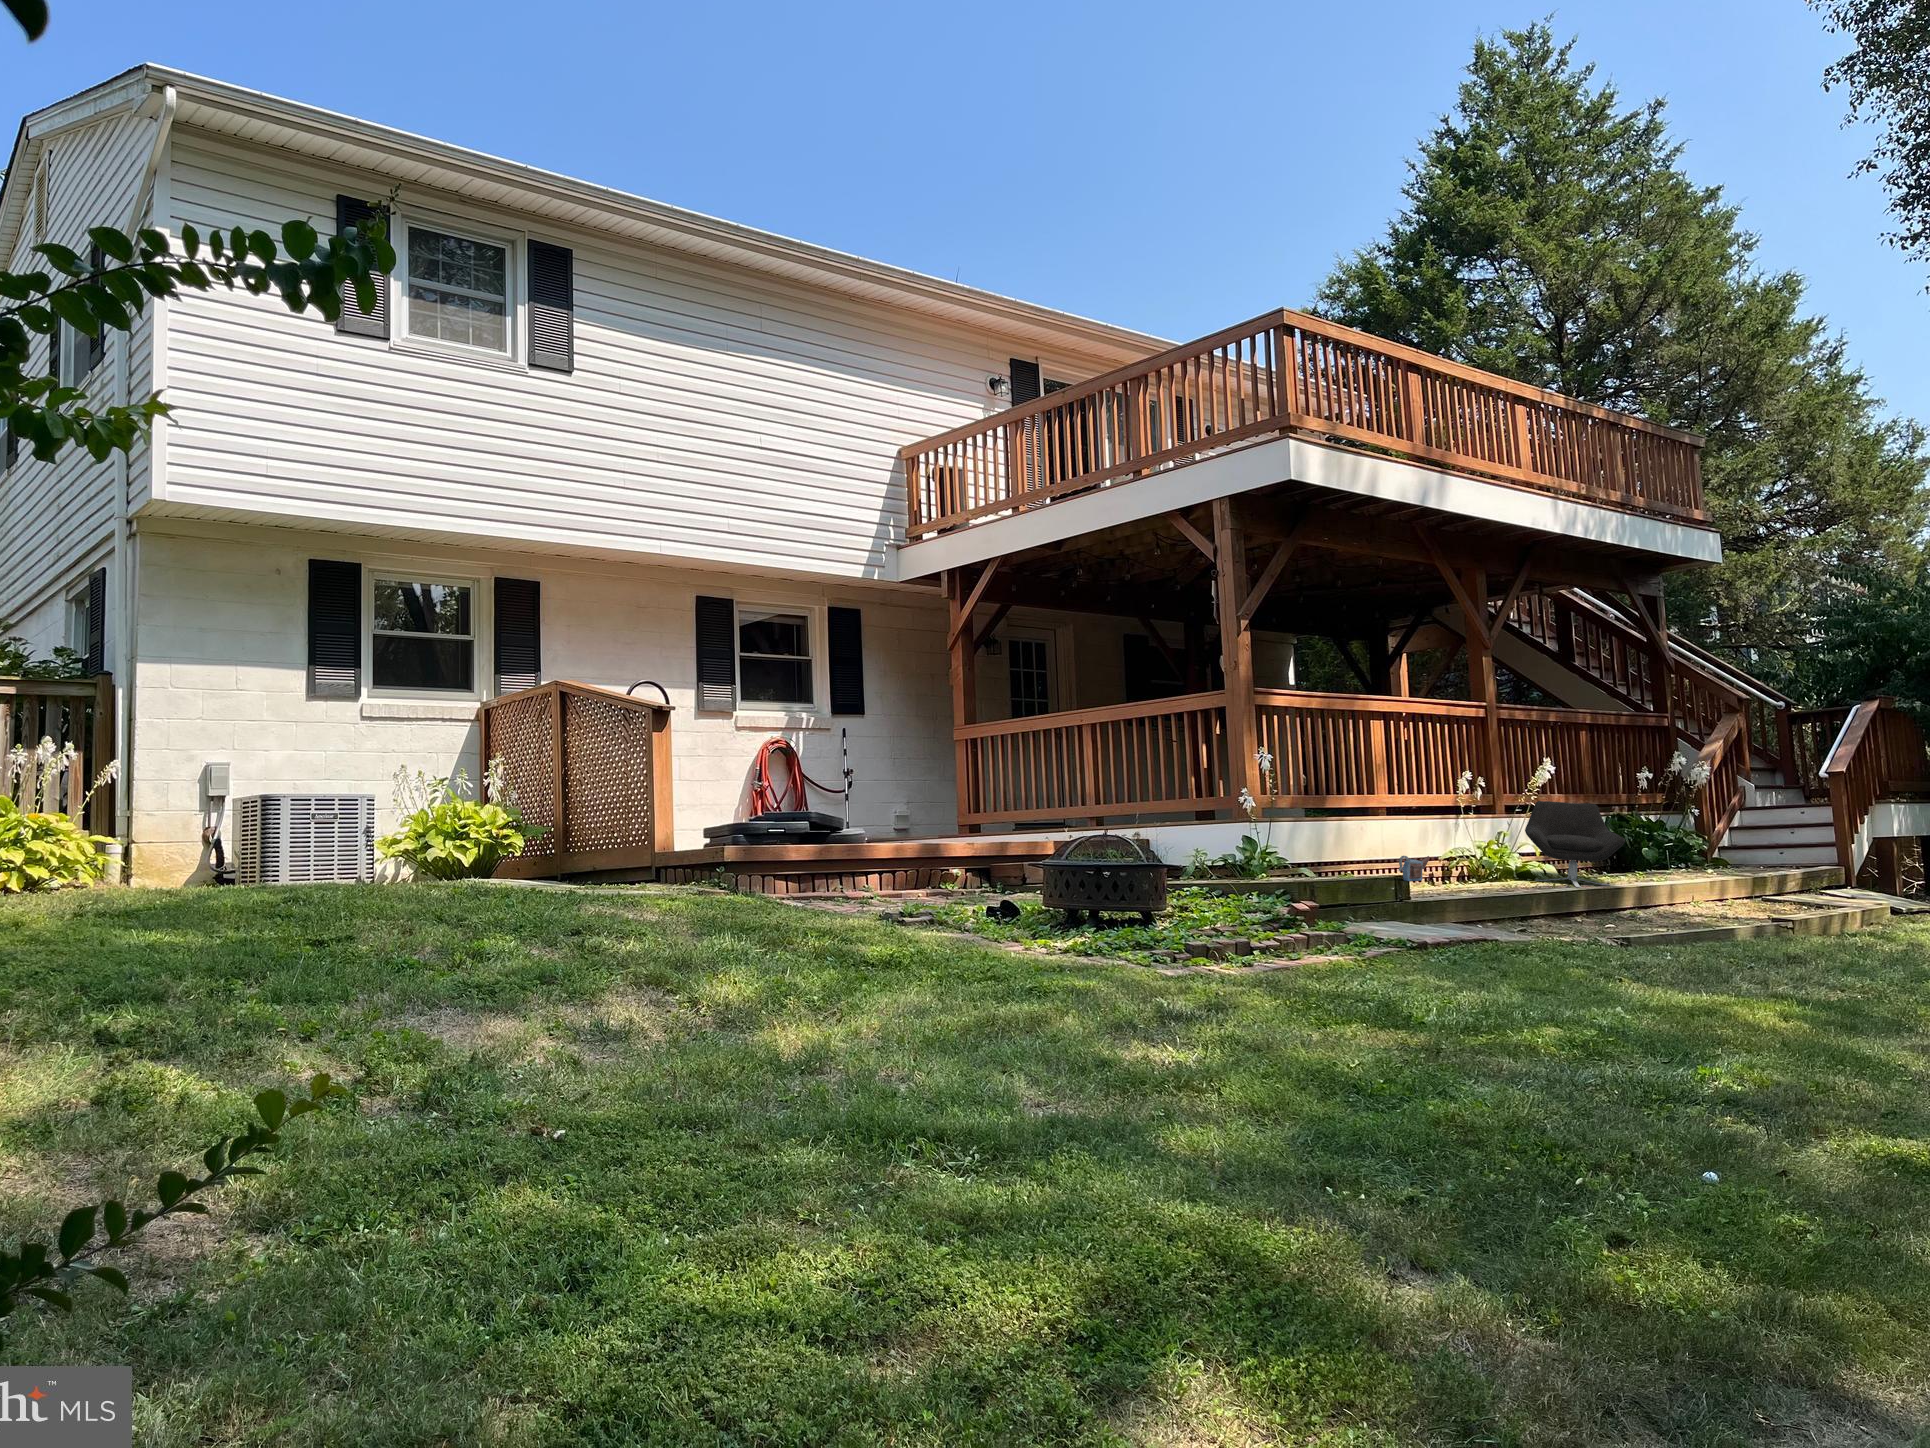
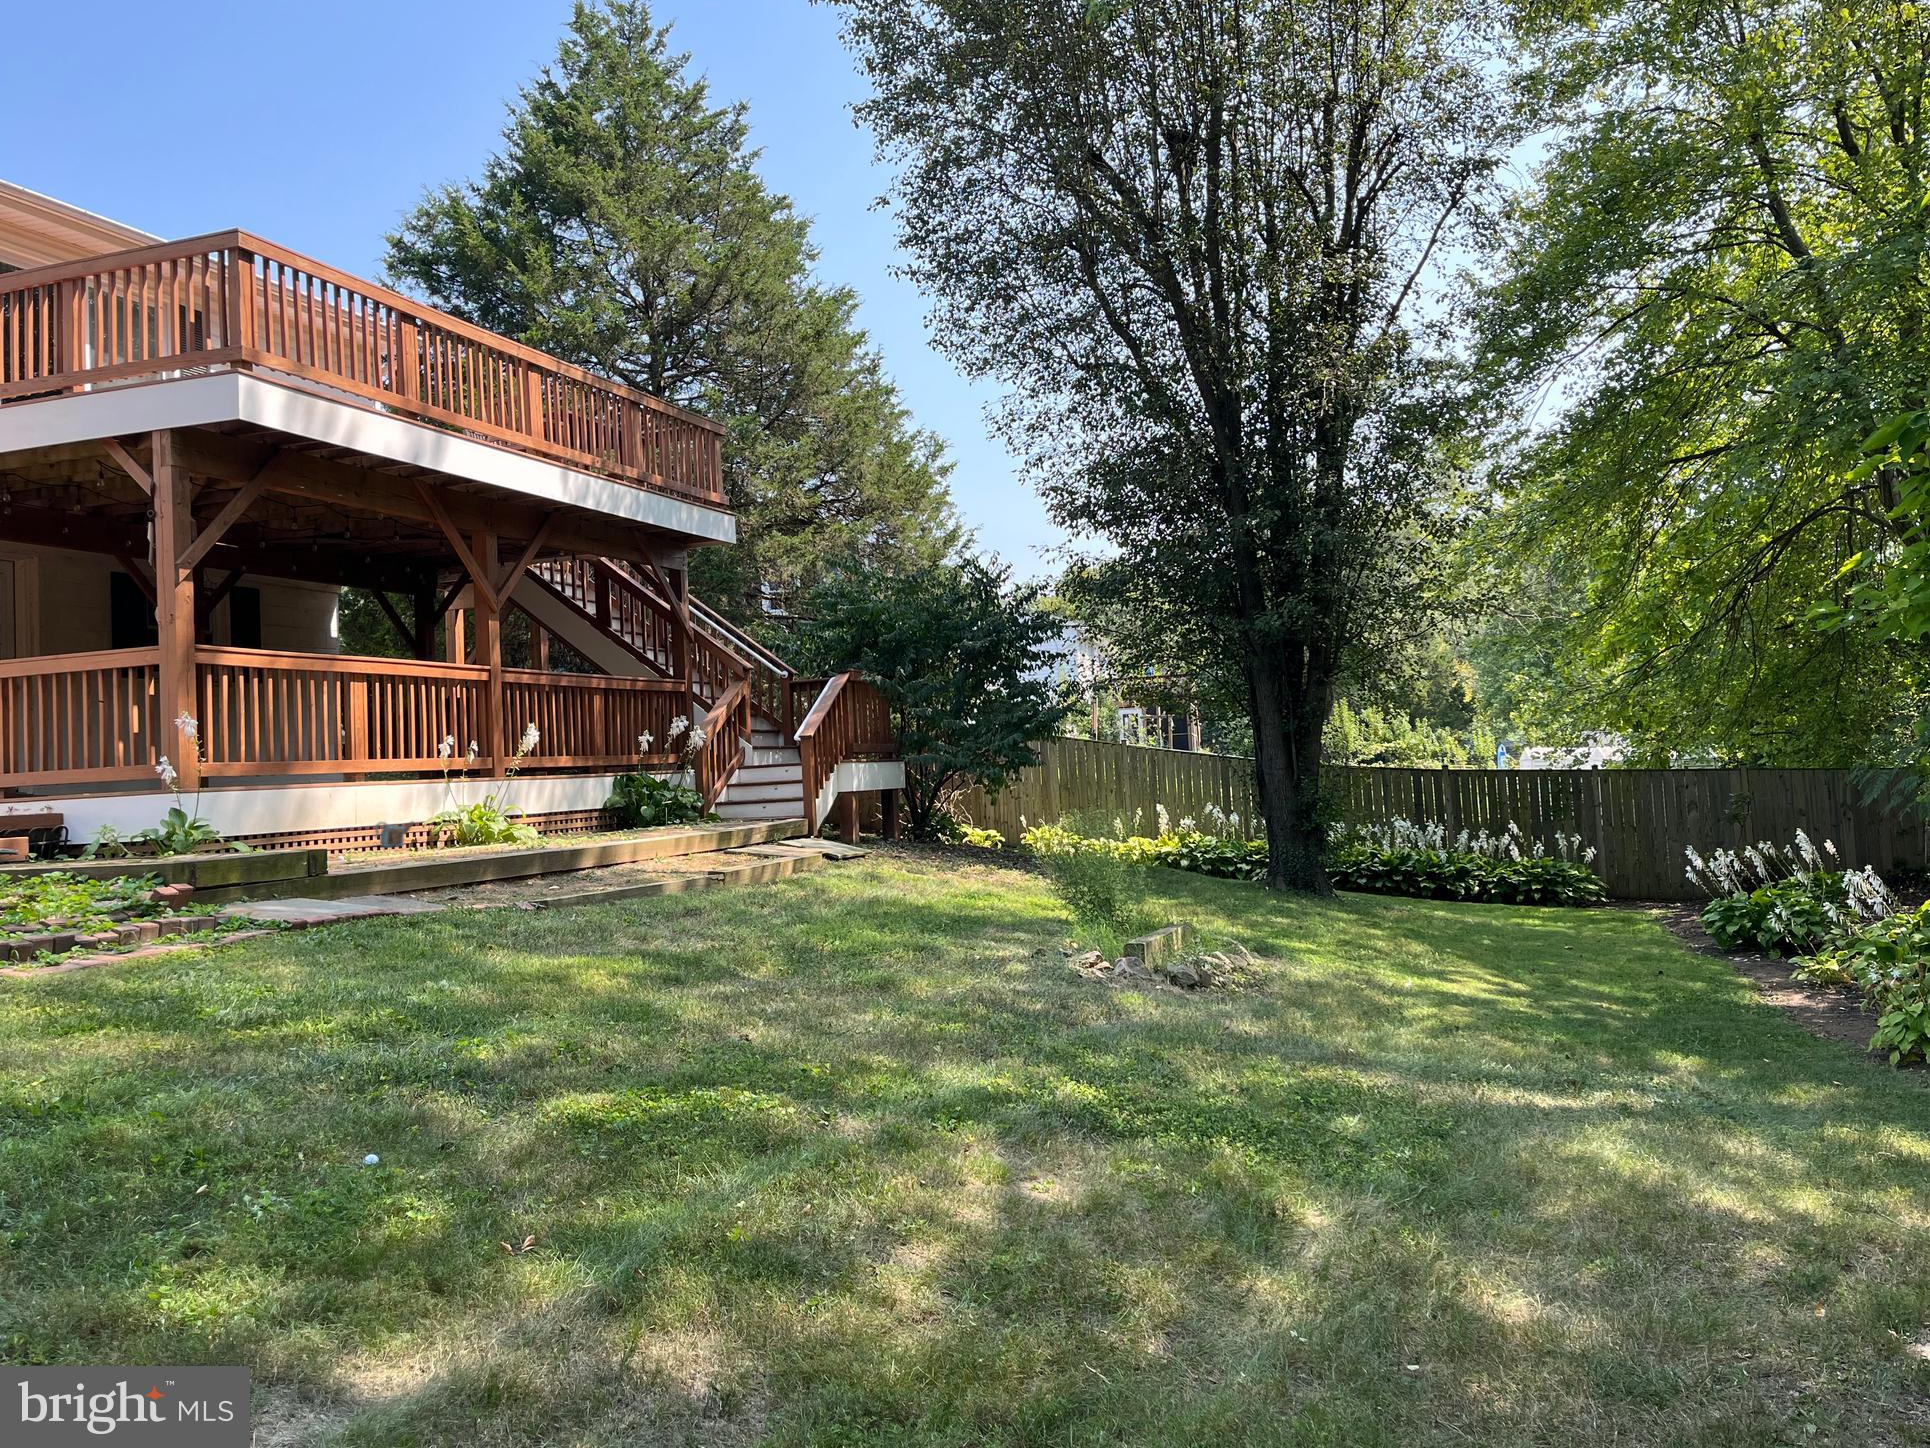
lounge chair: present [1525,801,1625,887] -> none [525,764,615,846]

